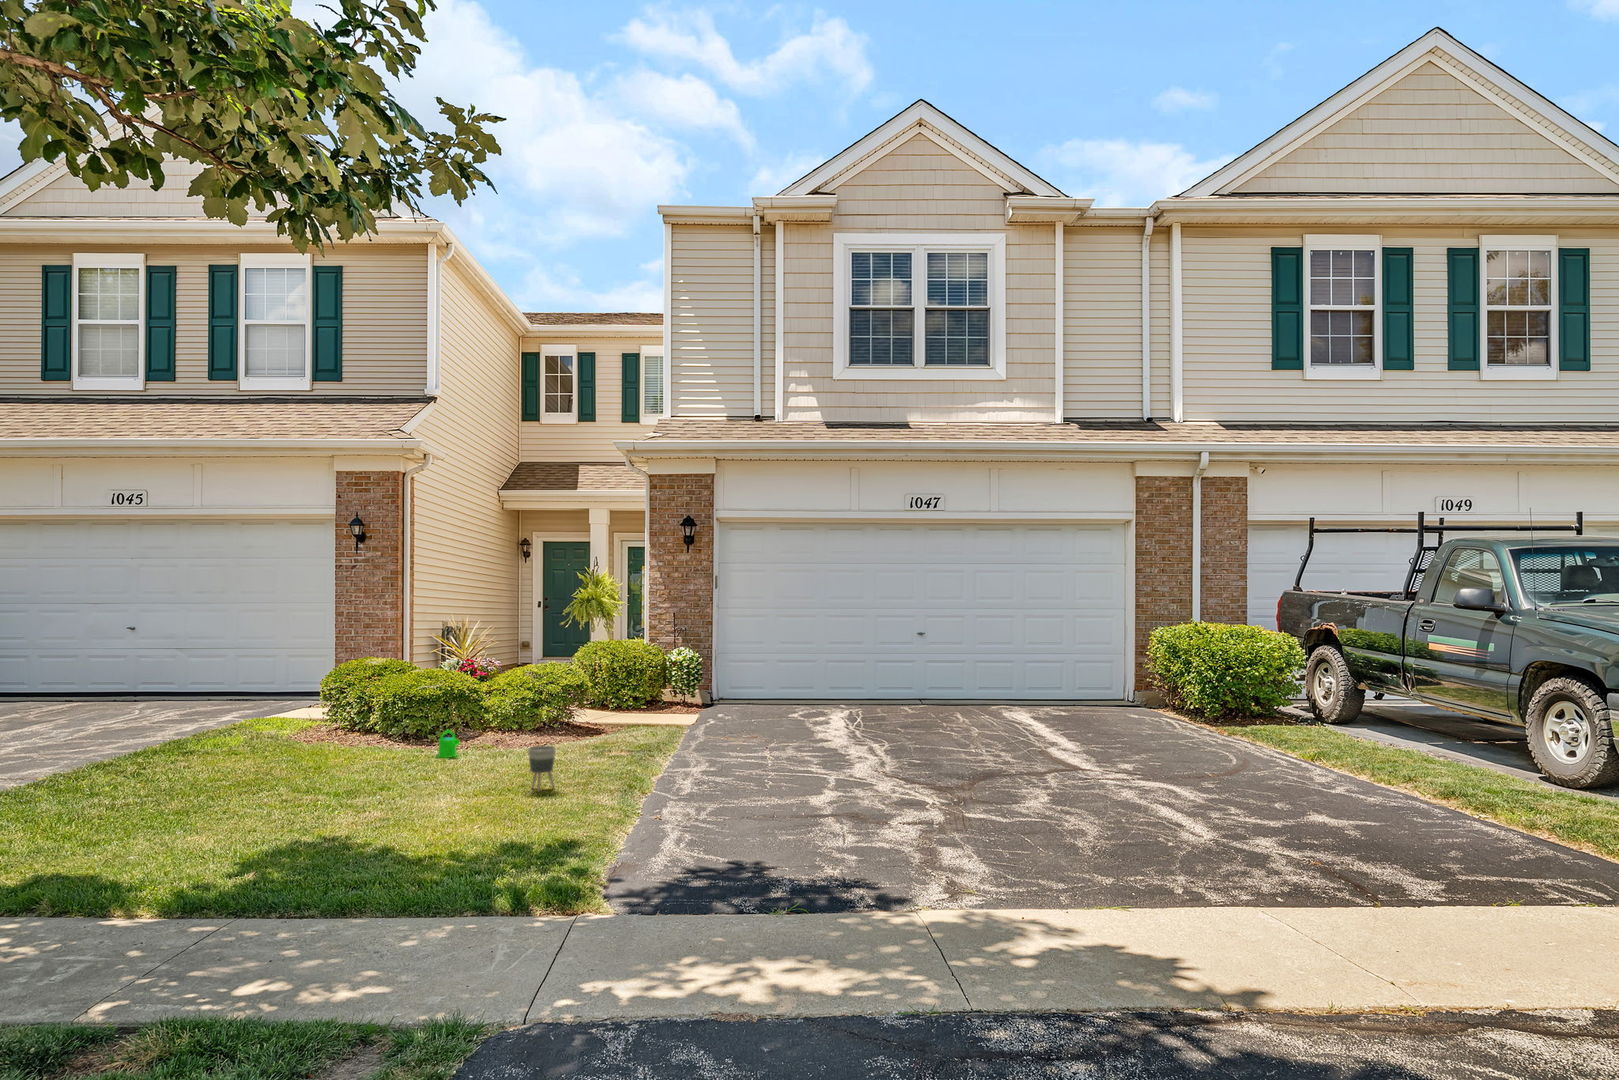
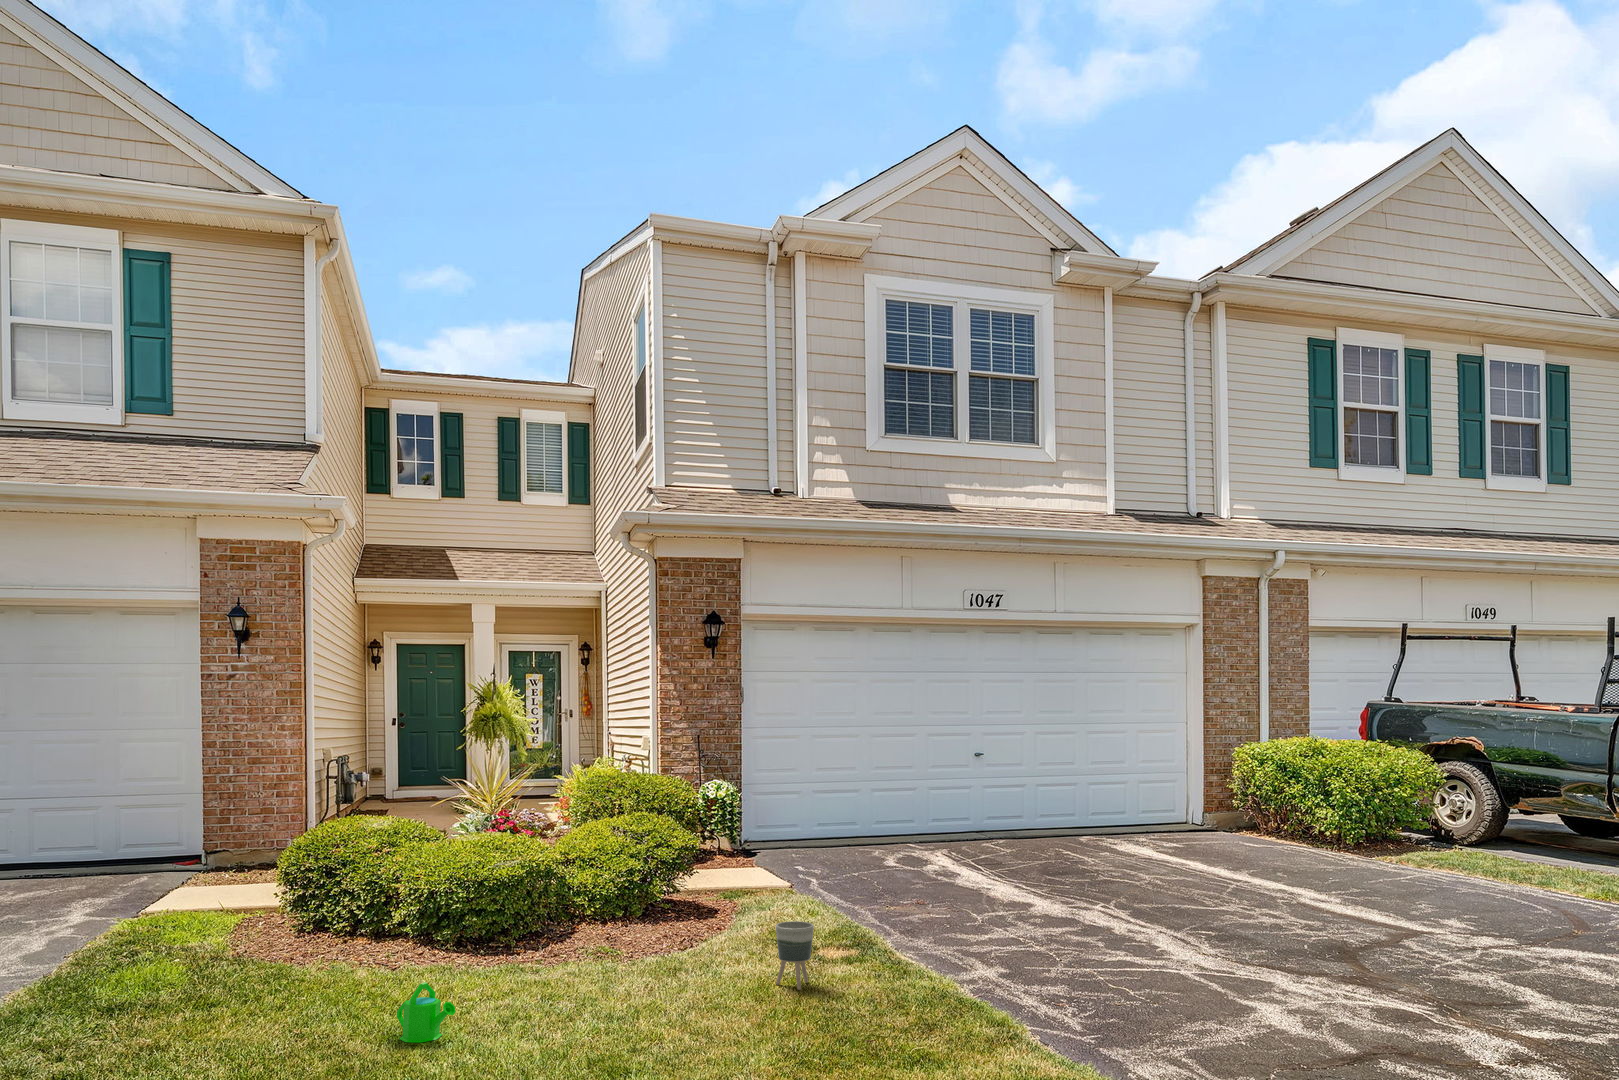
watering can: present [438,730,460,758] -> present [397,982,456,1043]

